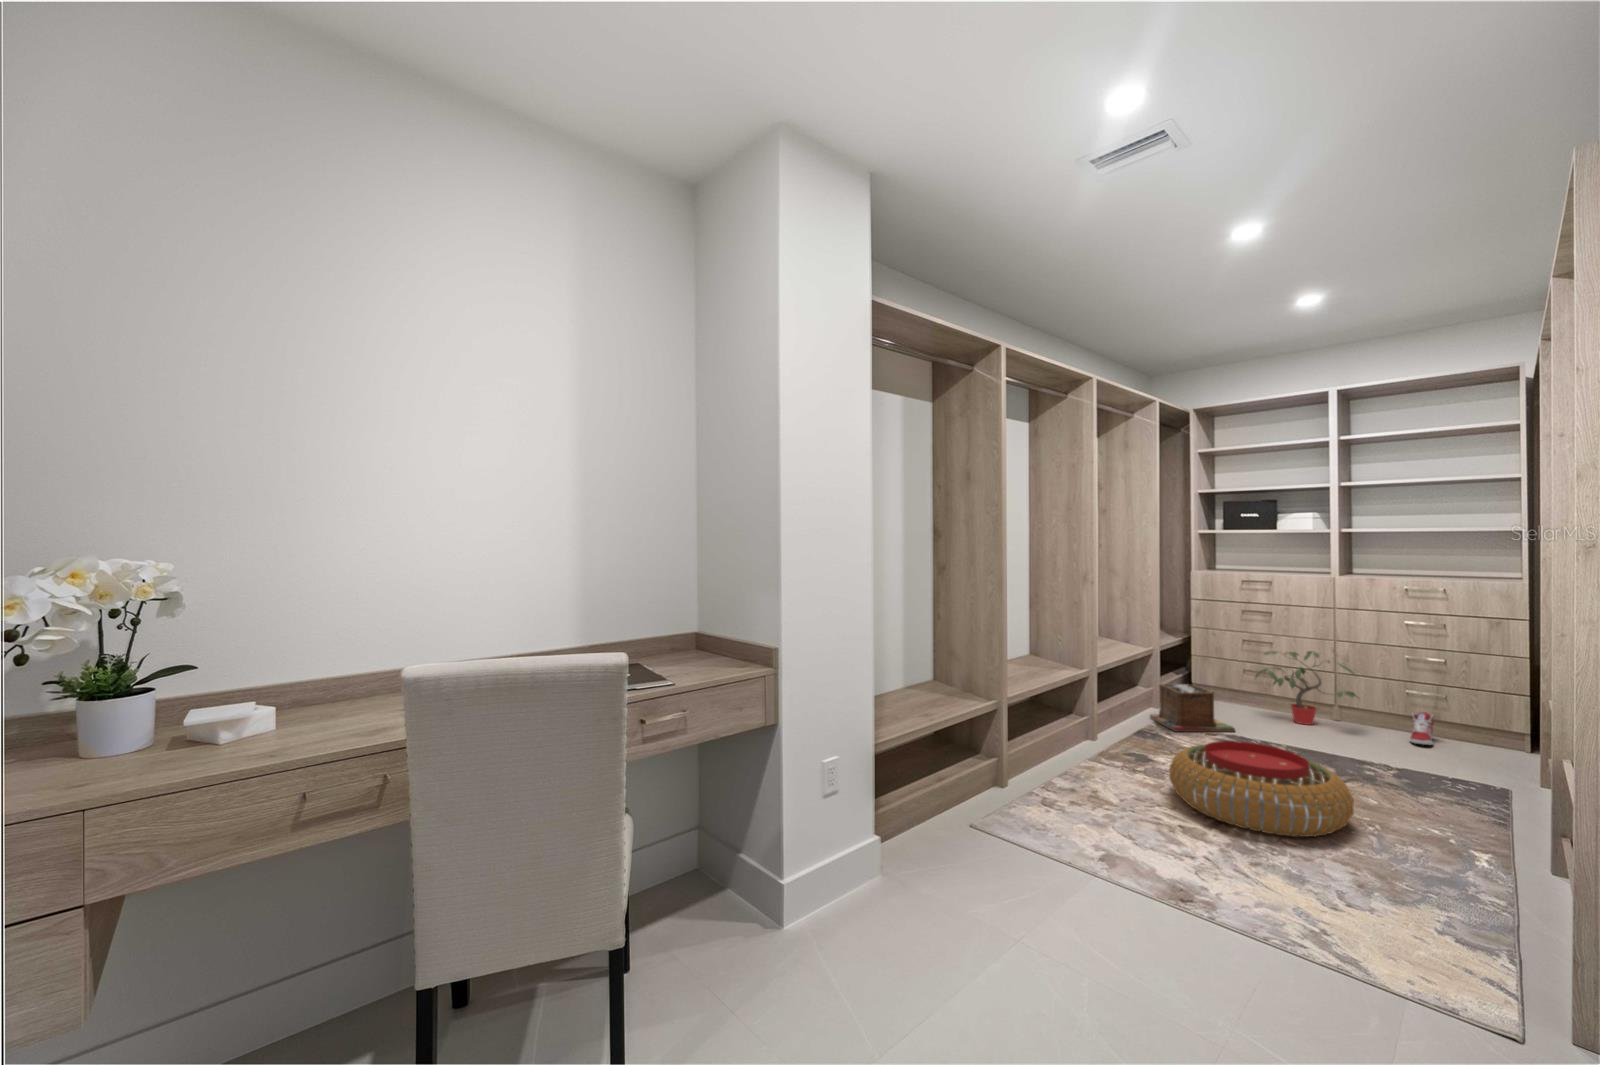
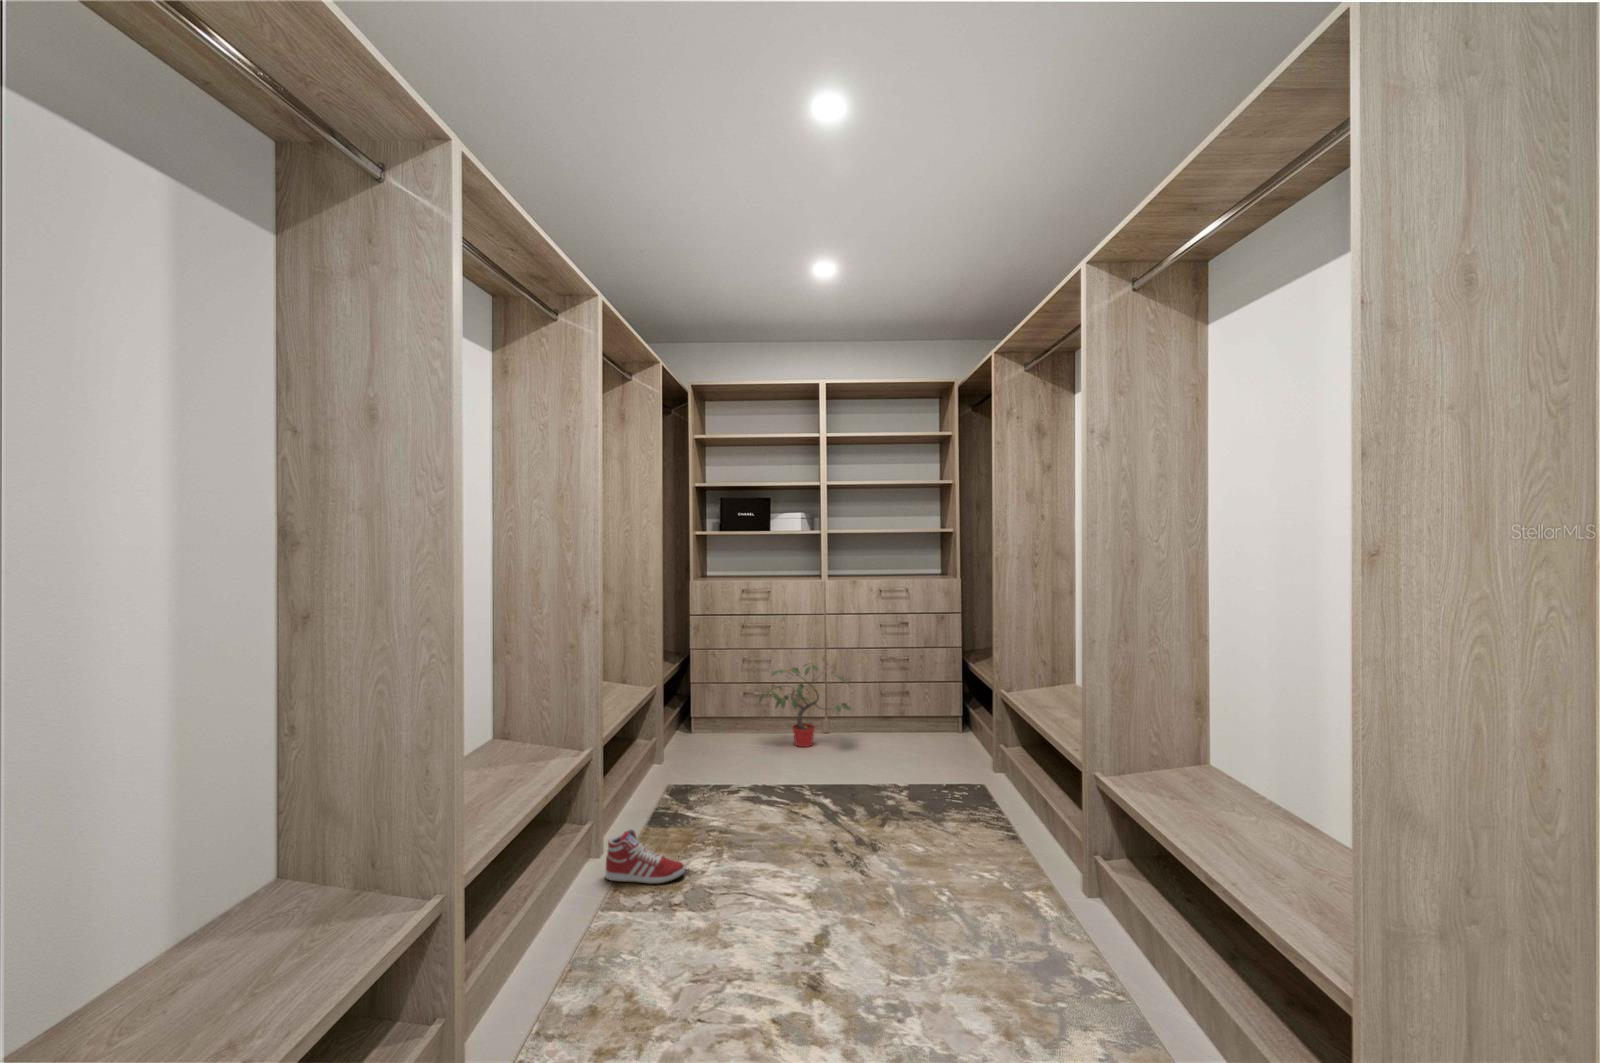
laundry basket: present [1150,684,1235,732] -> none [657,727,753,800]
sneaker: present [1410,712,1434,745] -> present [605,829,685,884]
pouf: present [1169,741,1354,837] -> none [731,820,944,980]

